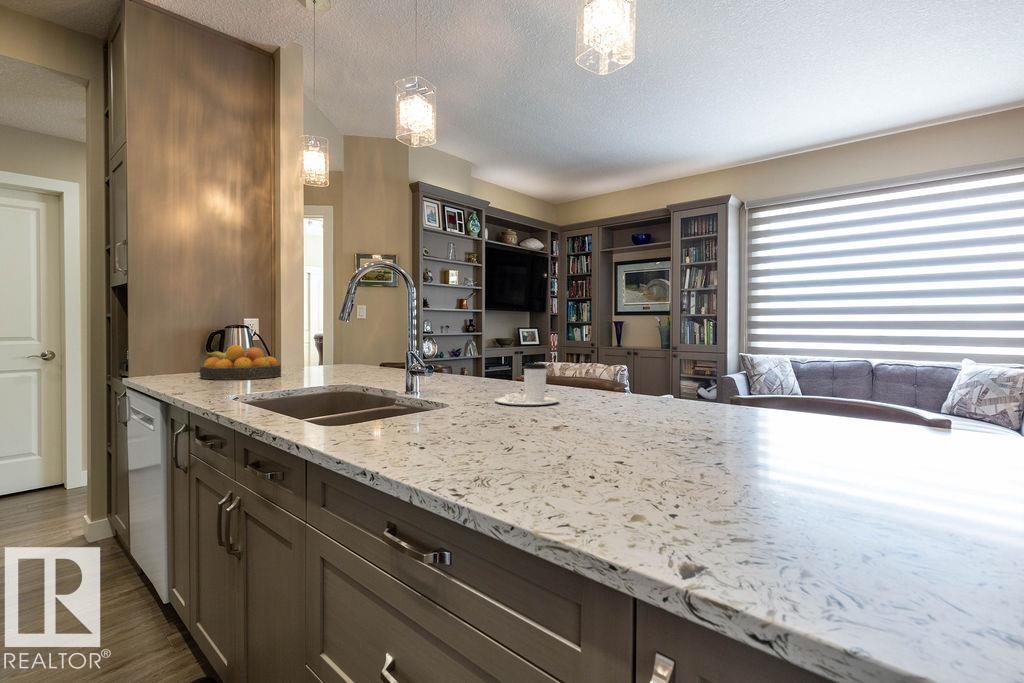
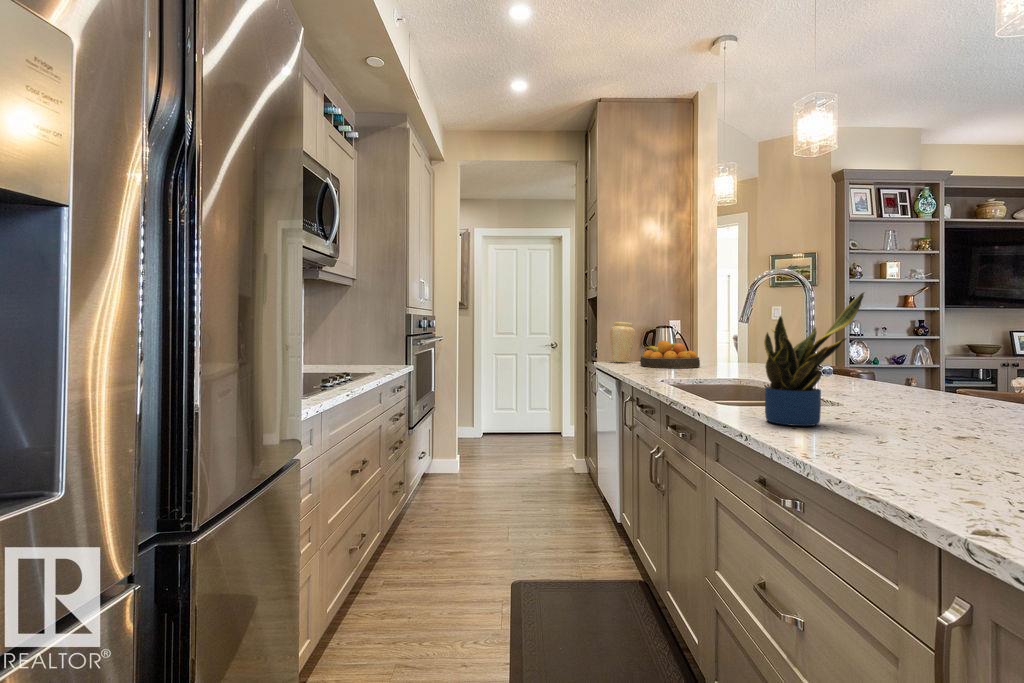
potted plant: none [382,288,485,448] -> present [764,293,864,426]
vase: none [151,319,191,375] -> present [610,322,635,363]
coffee cup: present [495,363,558,405] -> none [904,364,997,409]

